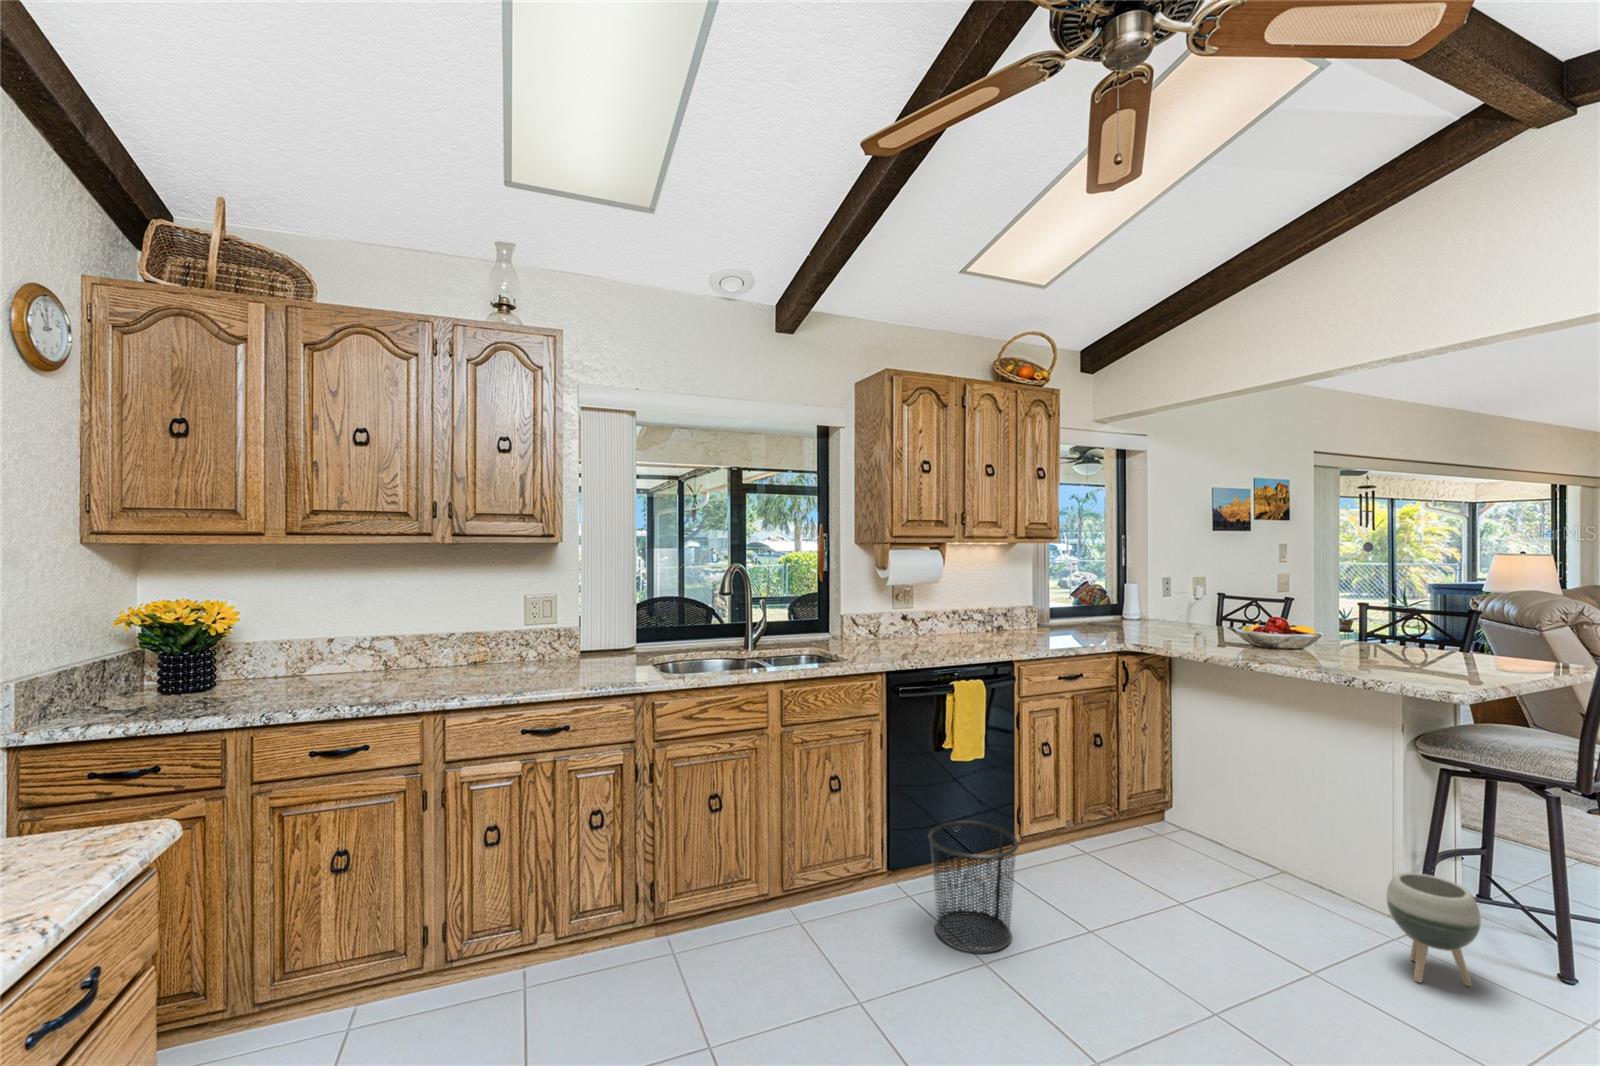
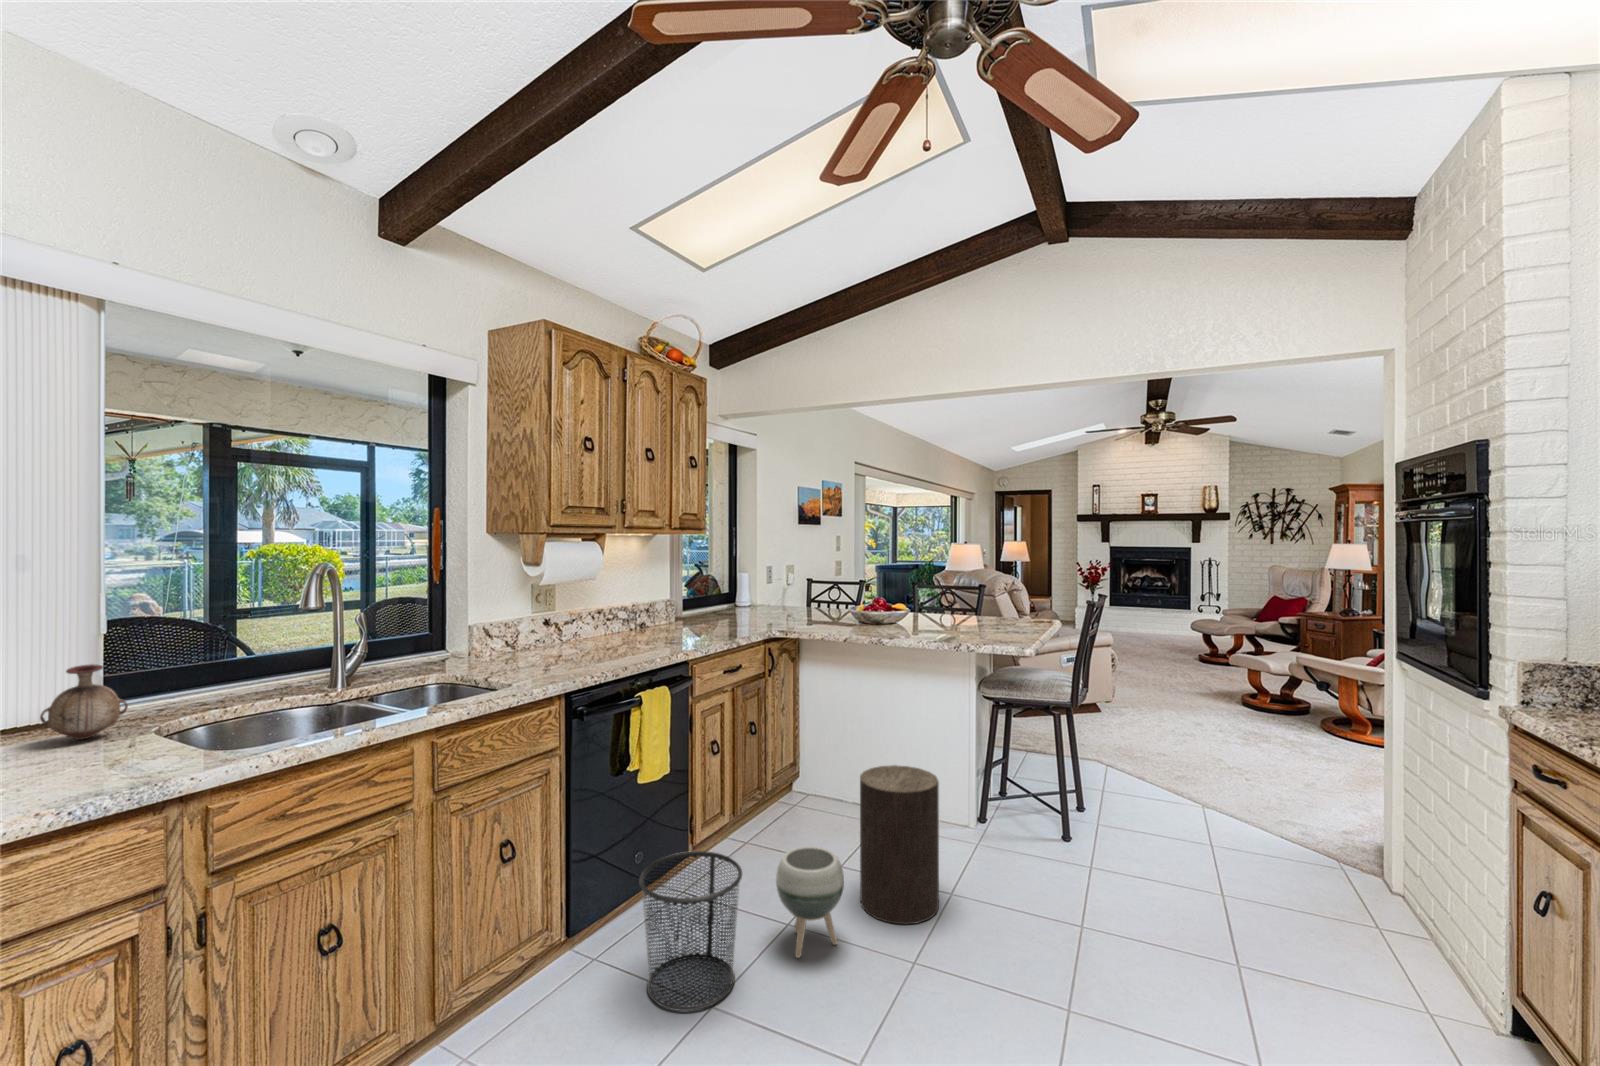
vase: none [598,618,633,659] -> present [40,664,128,740]
stool: none [1172,793,1270,967] -> present [860,765,939,924]
planter: present [1386,873,1481,986] -> present [776,846,844,958]

